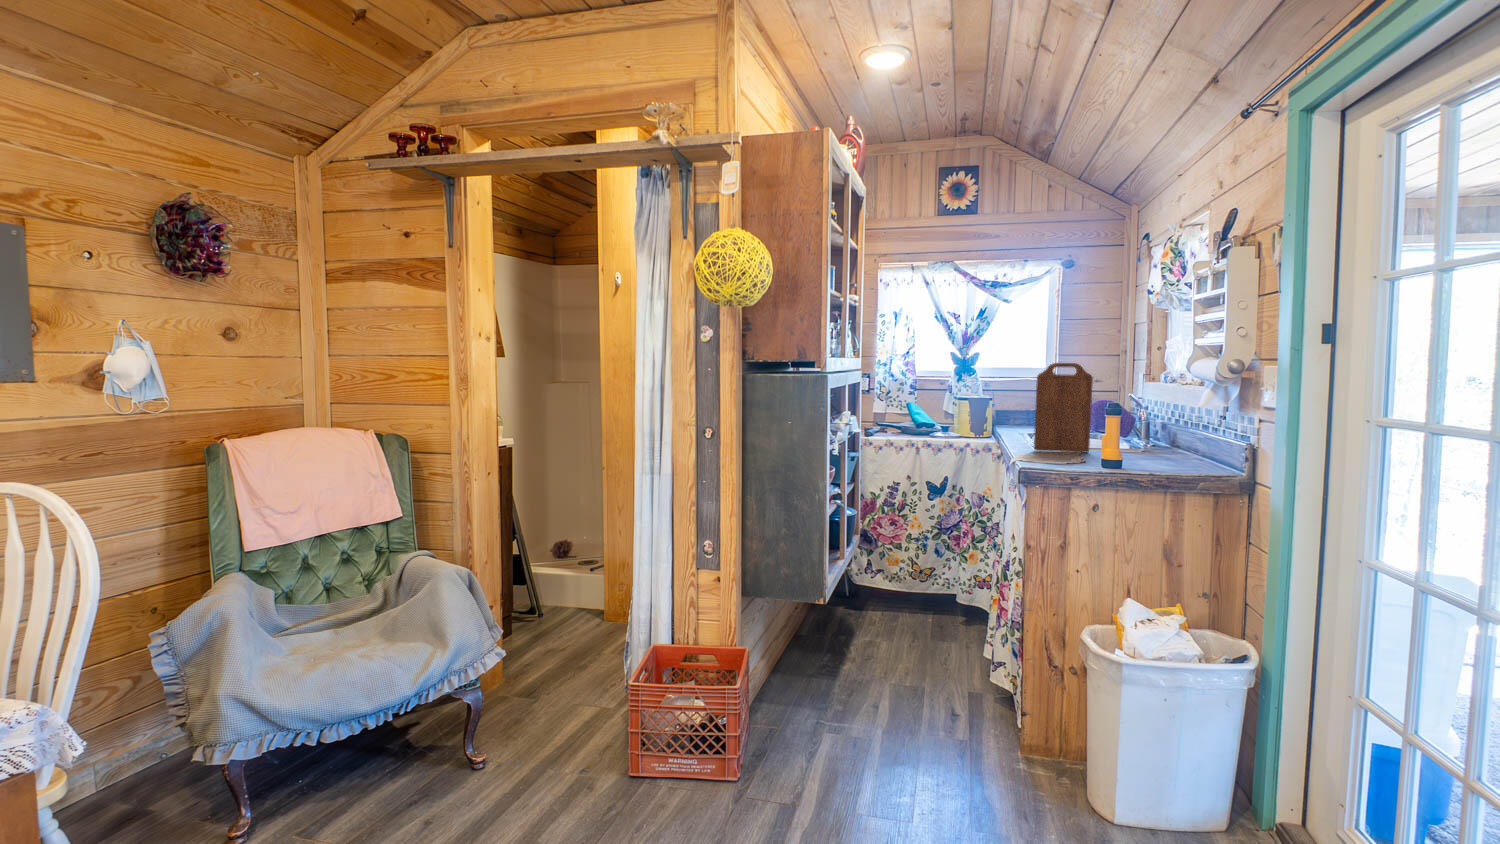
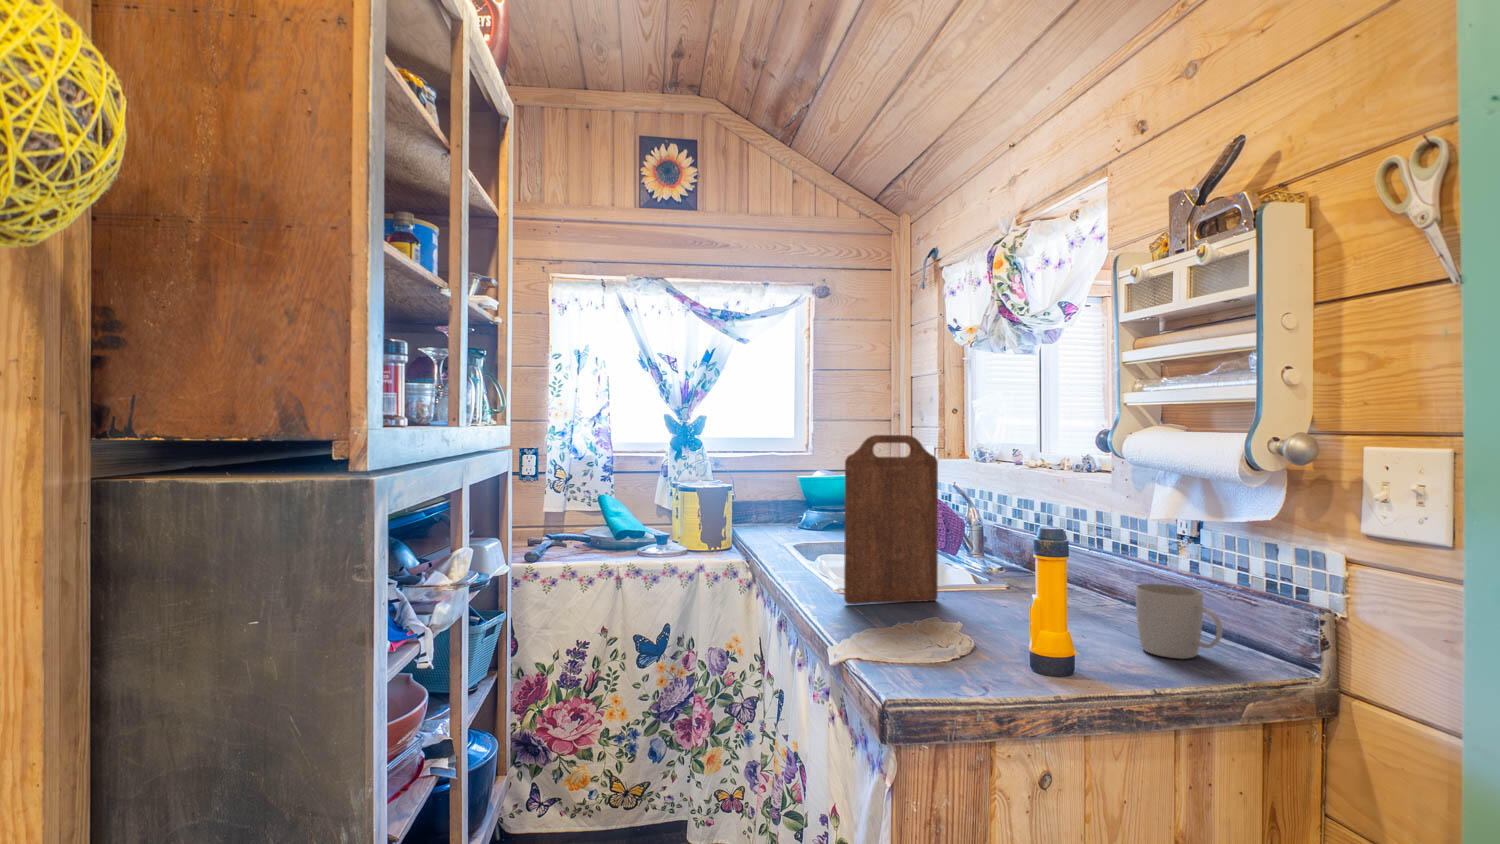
mug: none [1170,437,1203,470] -> present [1136,584,1222,659]

